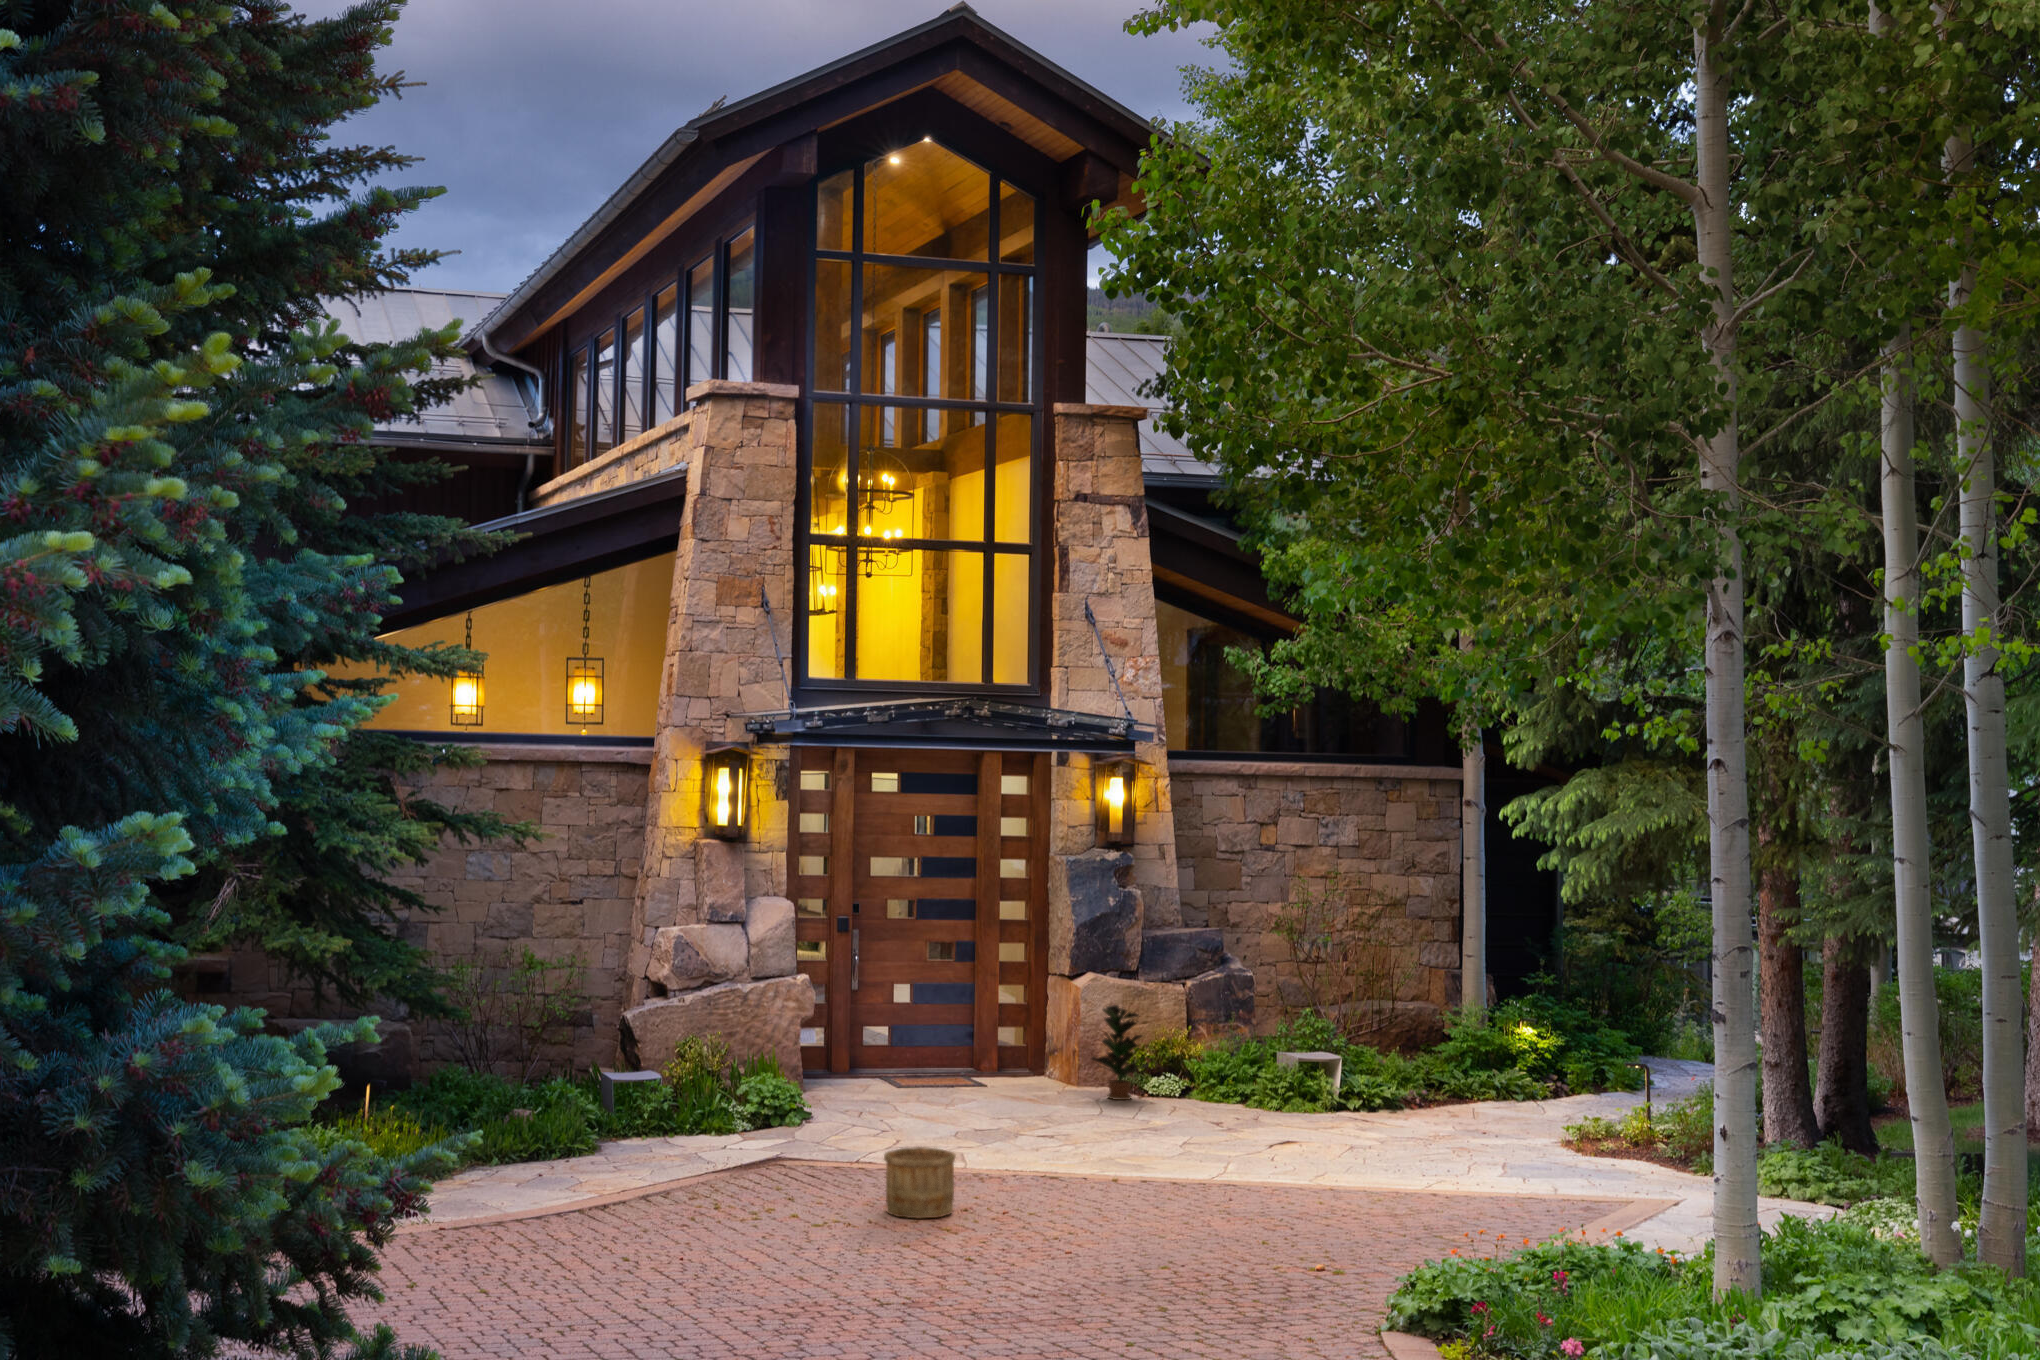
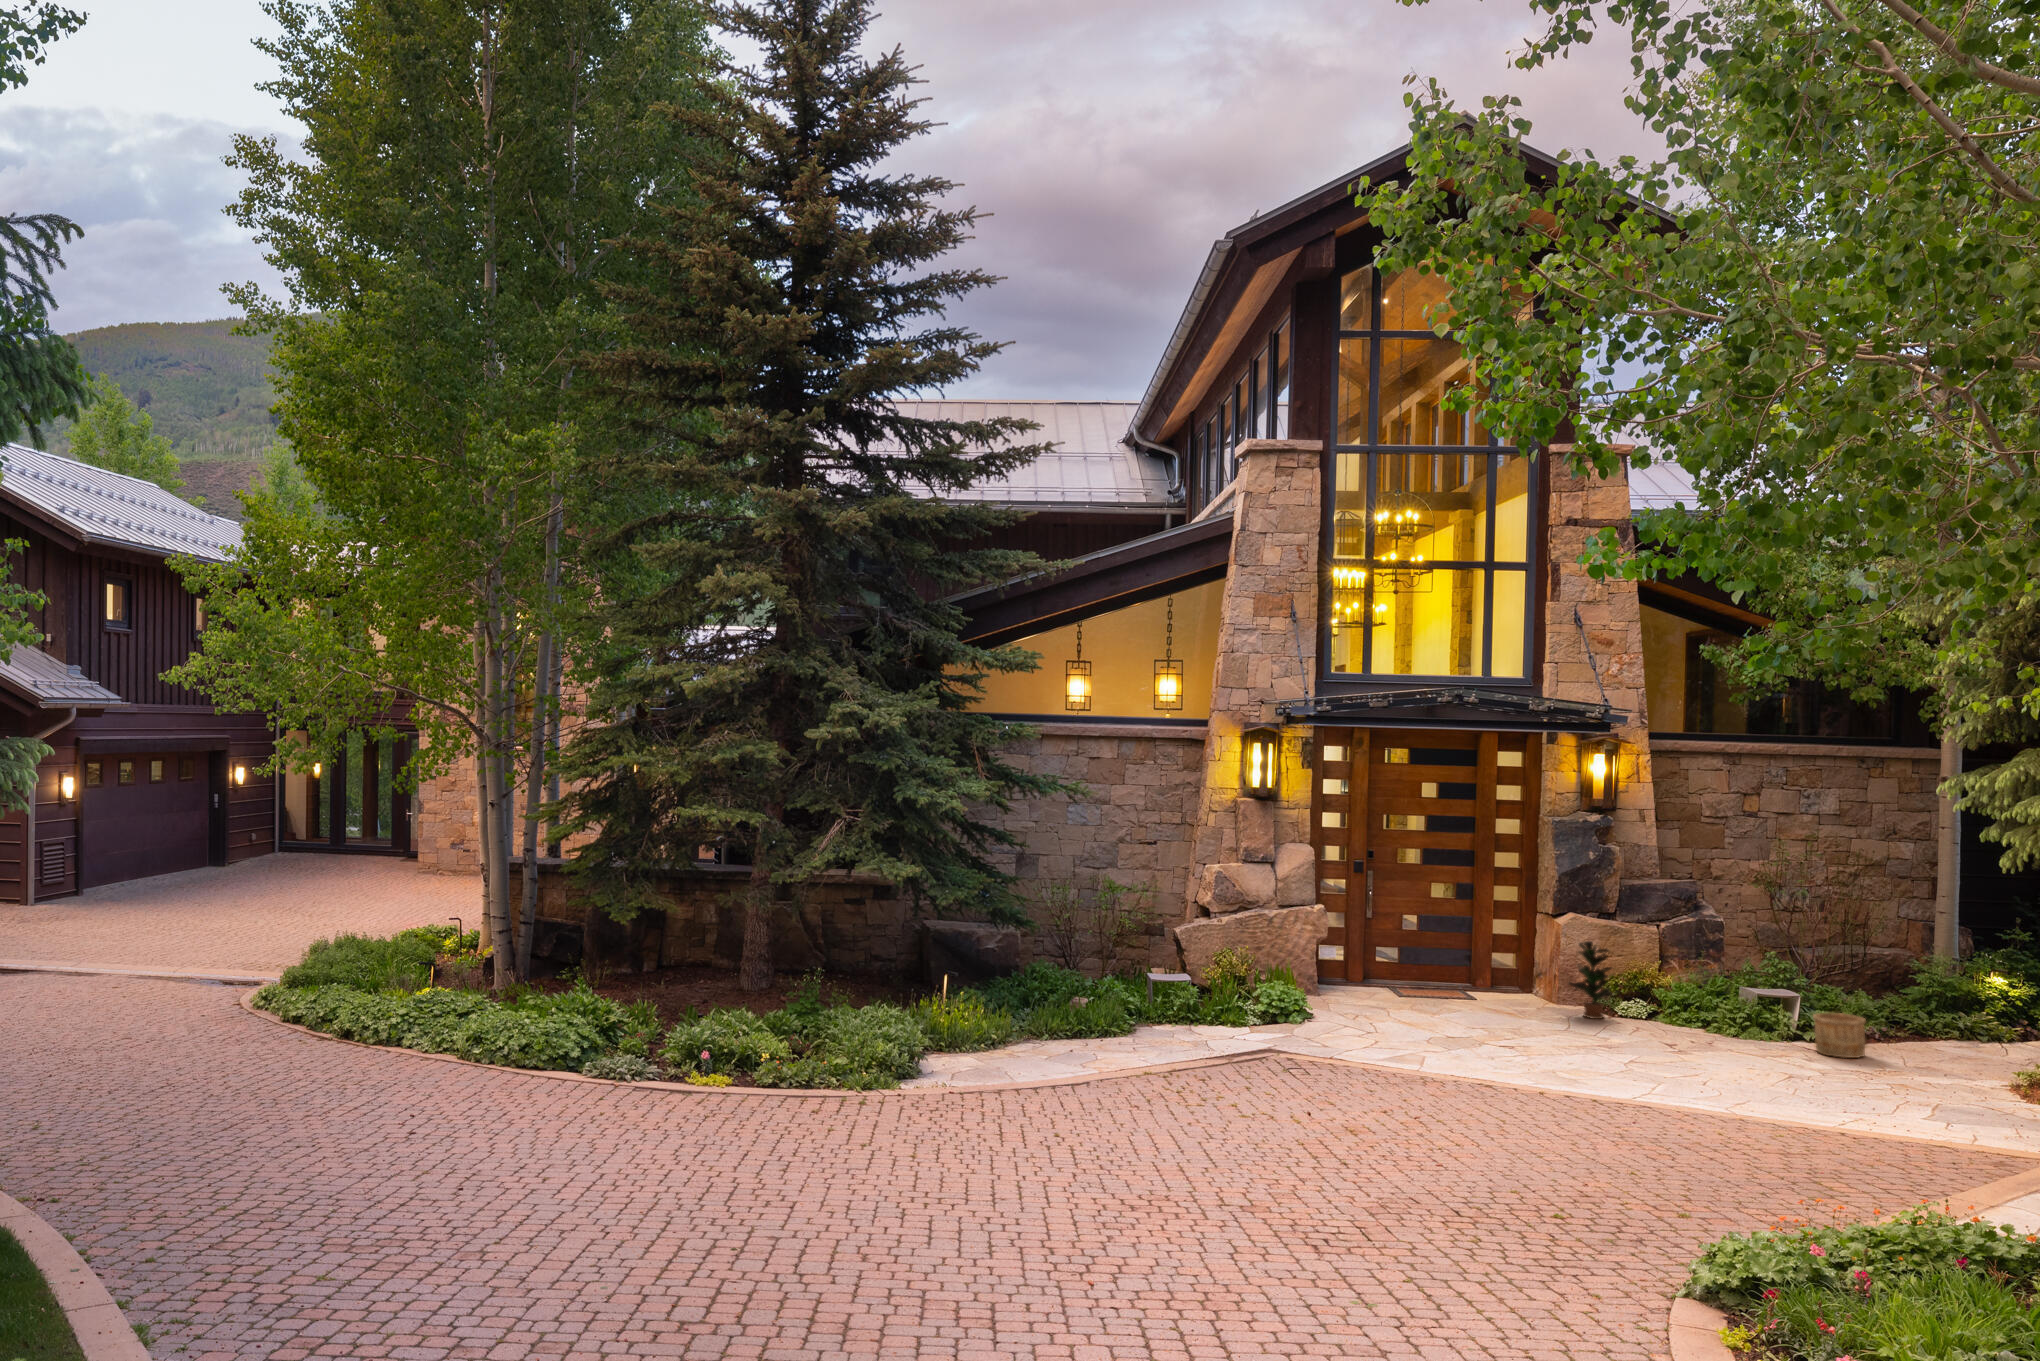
wooden bucket: present [884,1147,956,1219] -> present [1813,1013,1866,1058]

